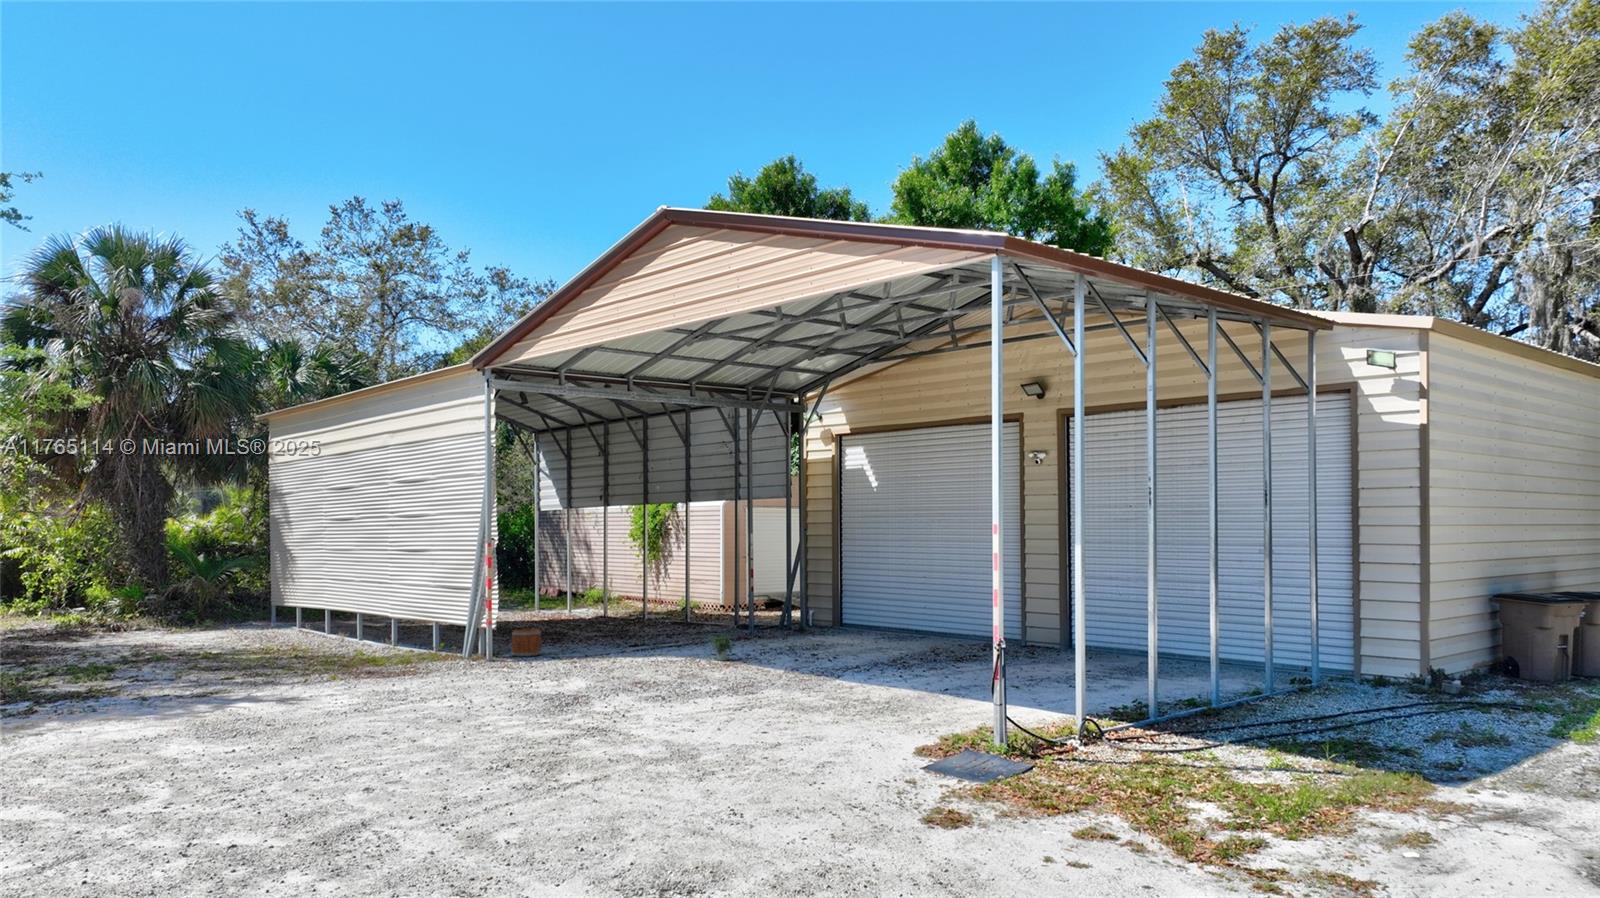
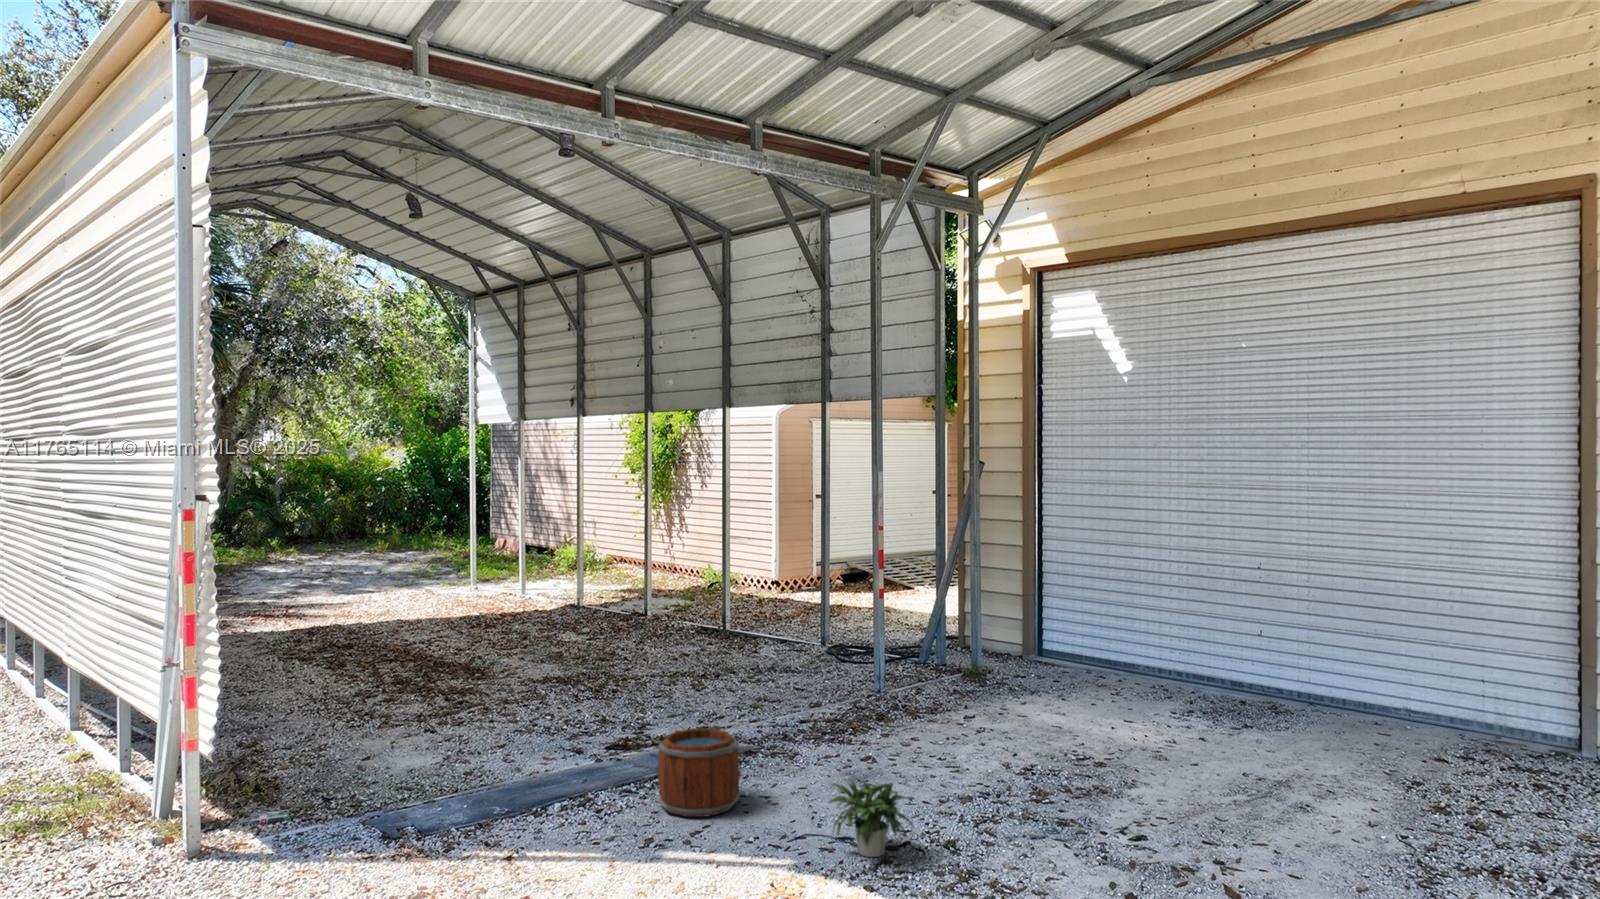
bucket: present [512,629,542,657] -> present [658,729,740,817]

